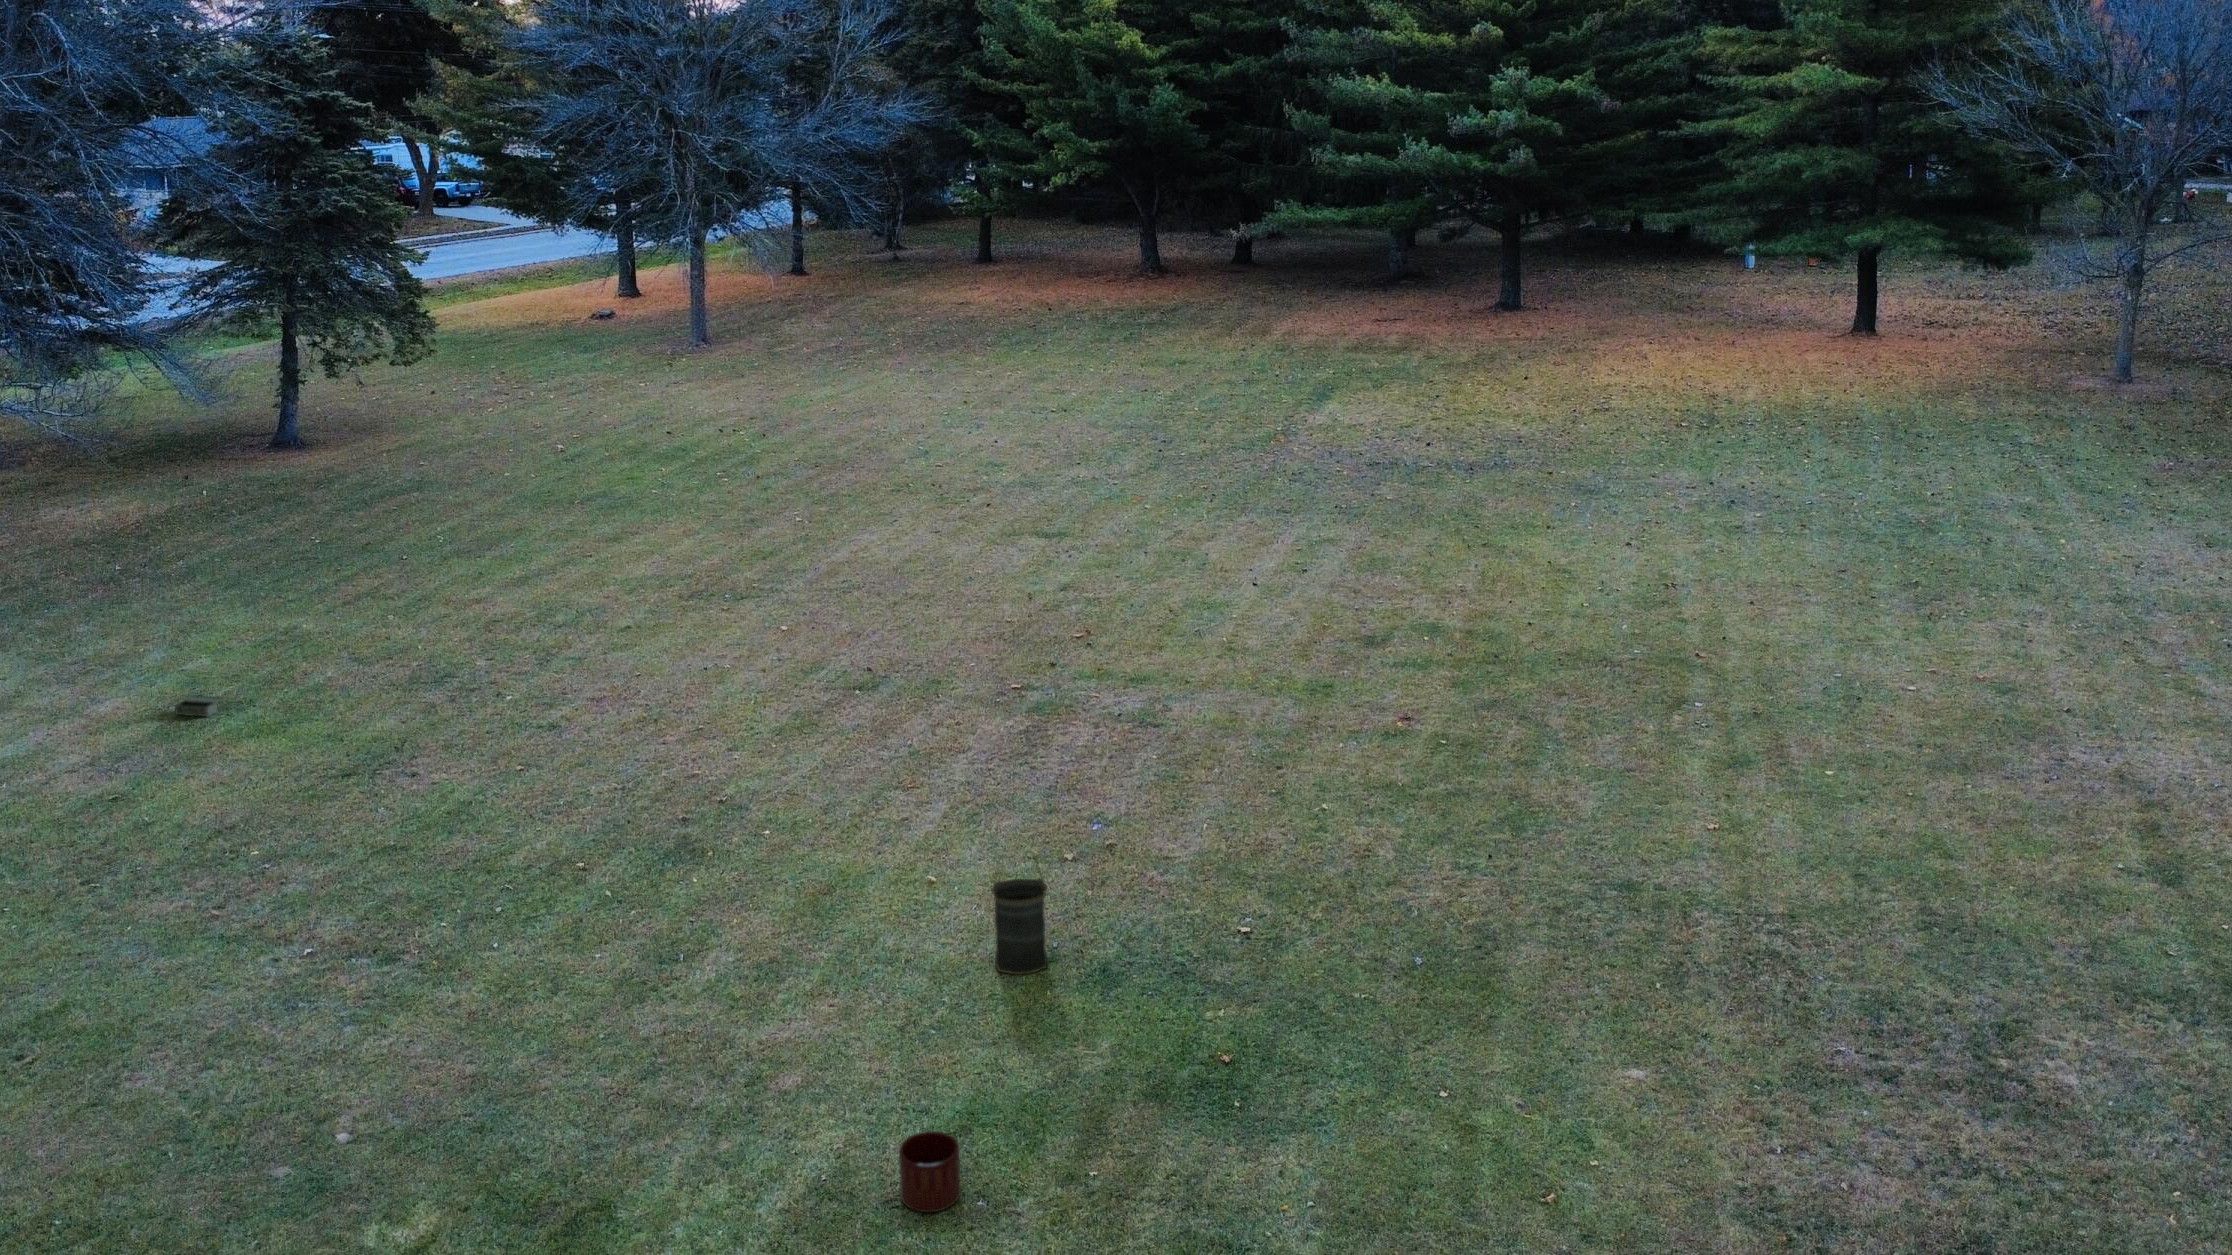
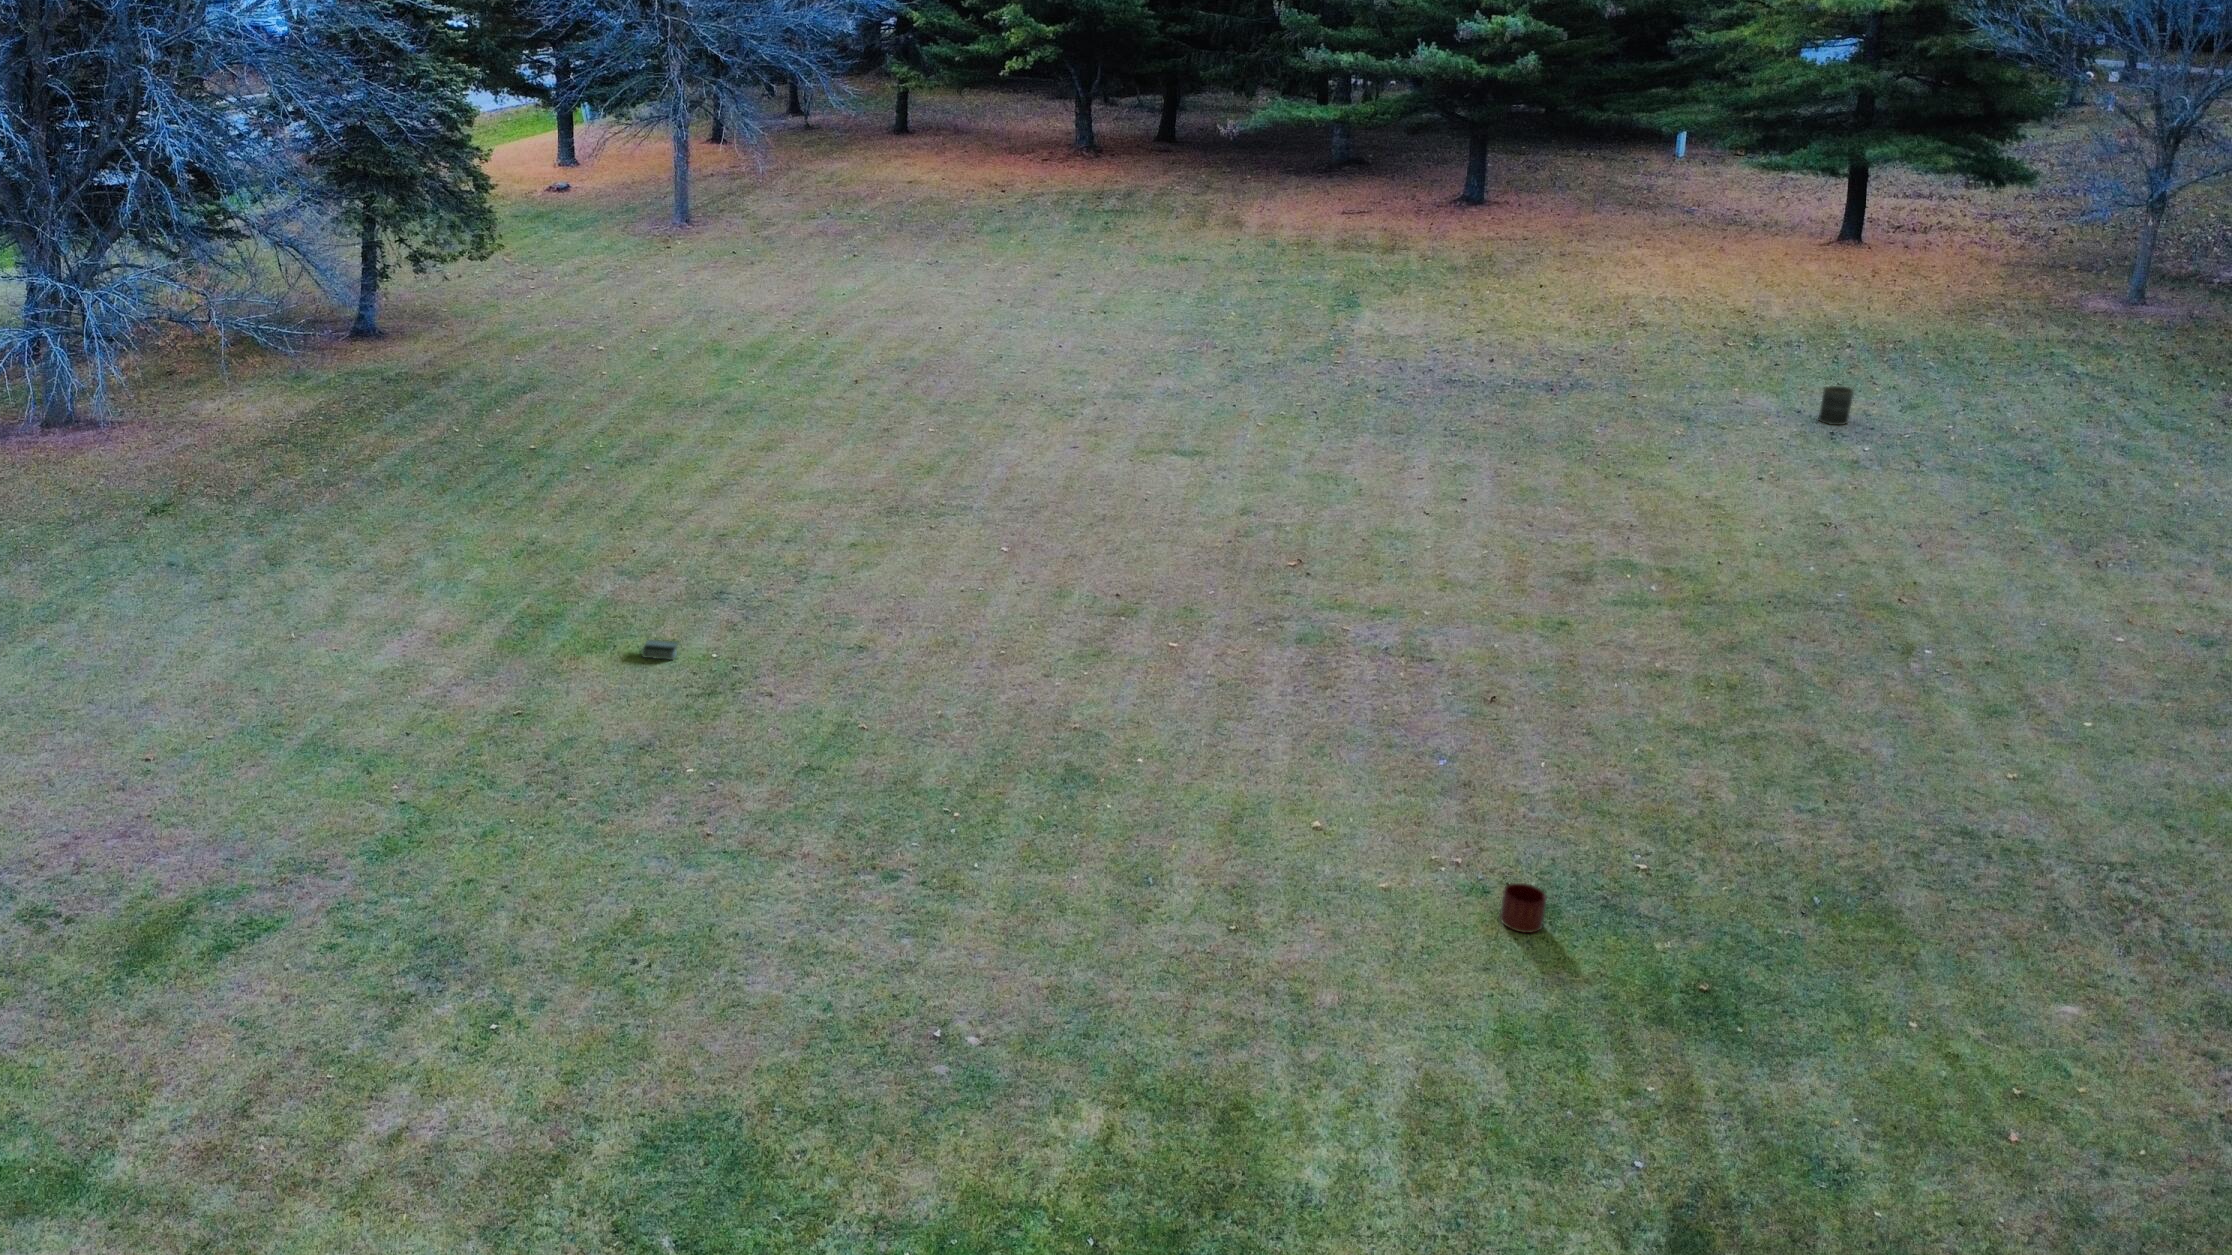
basket: present [992,856,1047,975] -> present [1819,386,1853,425]
planter: present [899,1131,961,1213] -> present [1500,883,1547,933]

